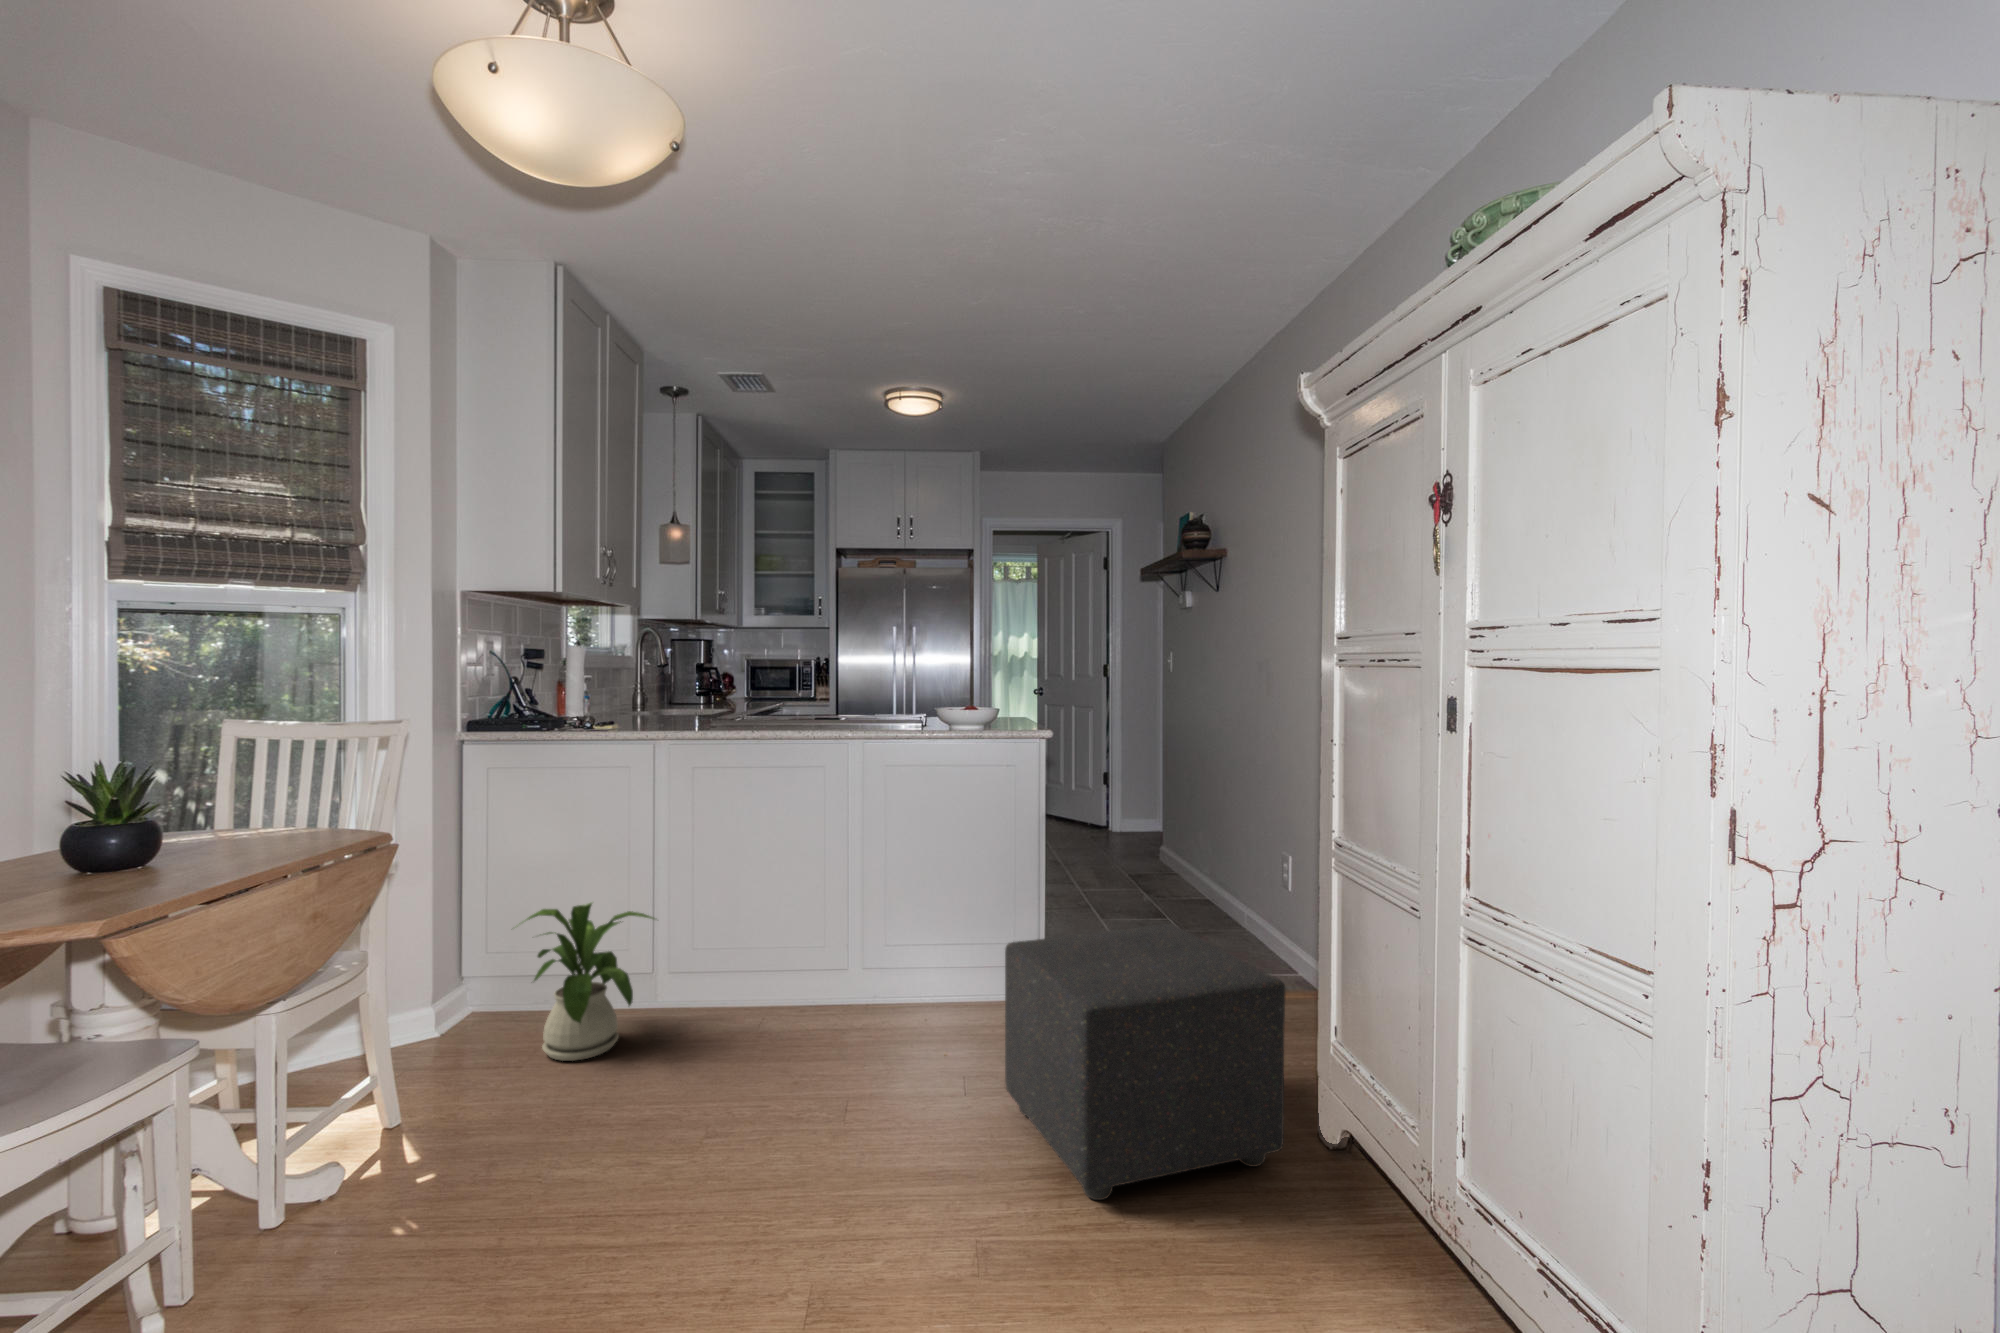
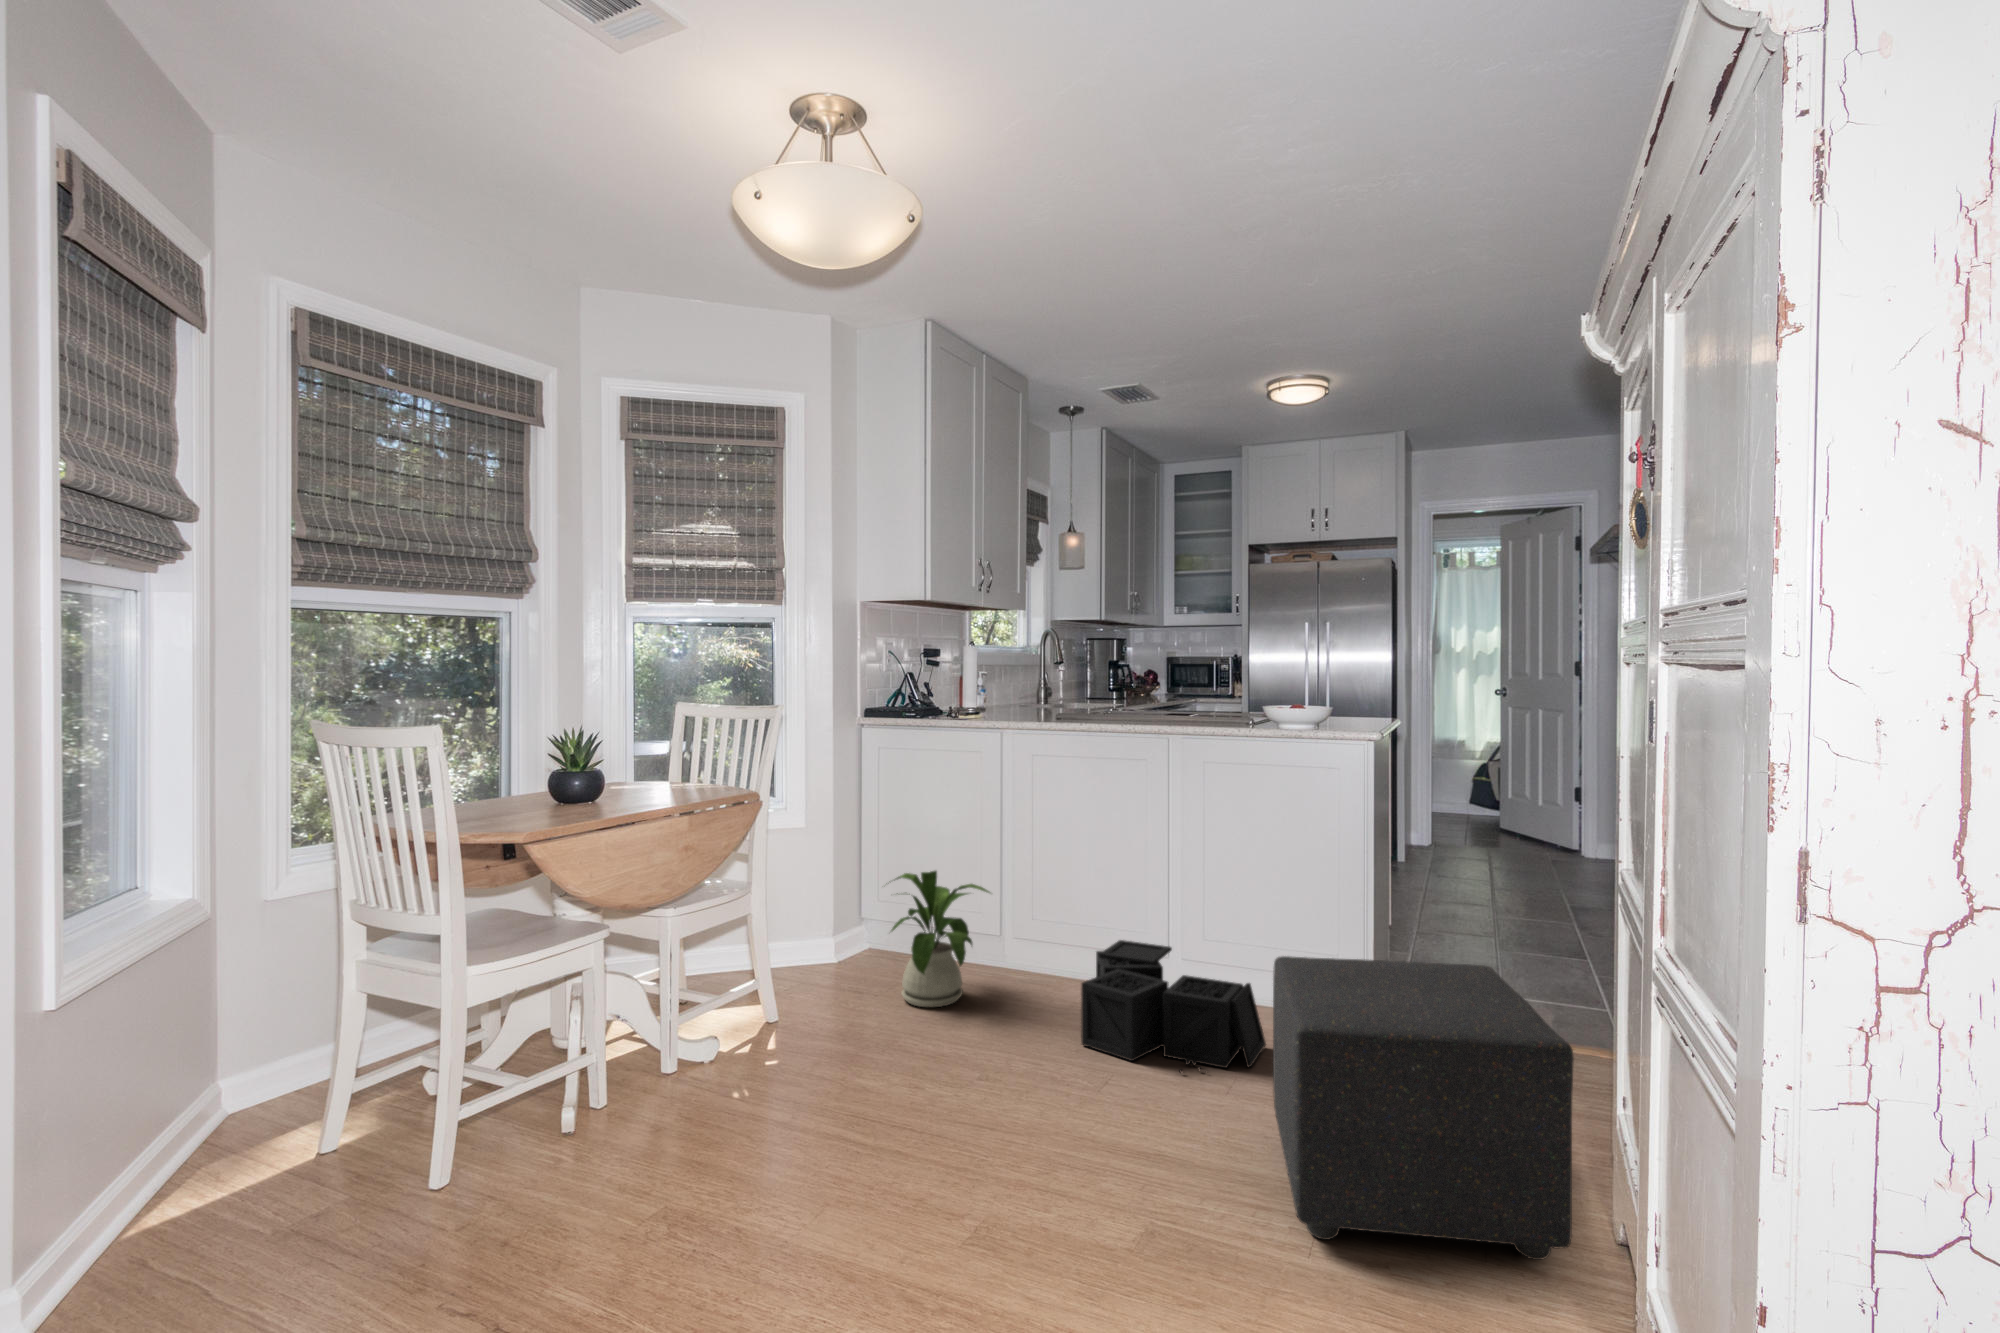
storage bin: none [772,948,953,1073] -> present [1081,940,1266,1073]

